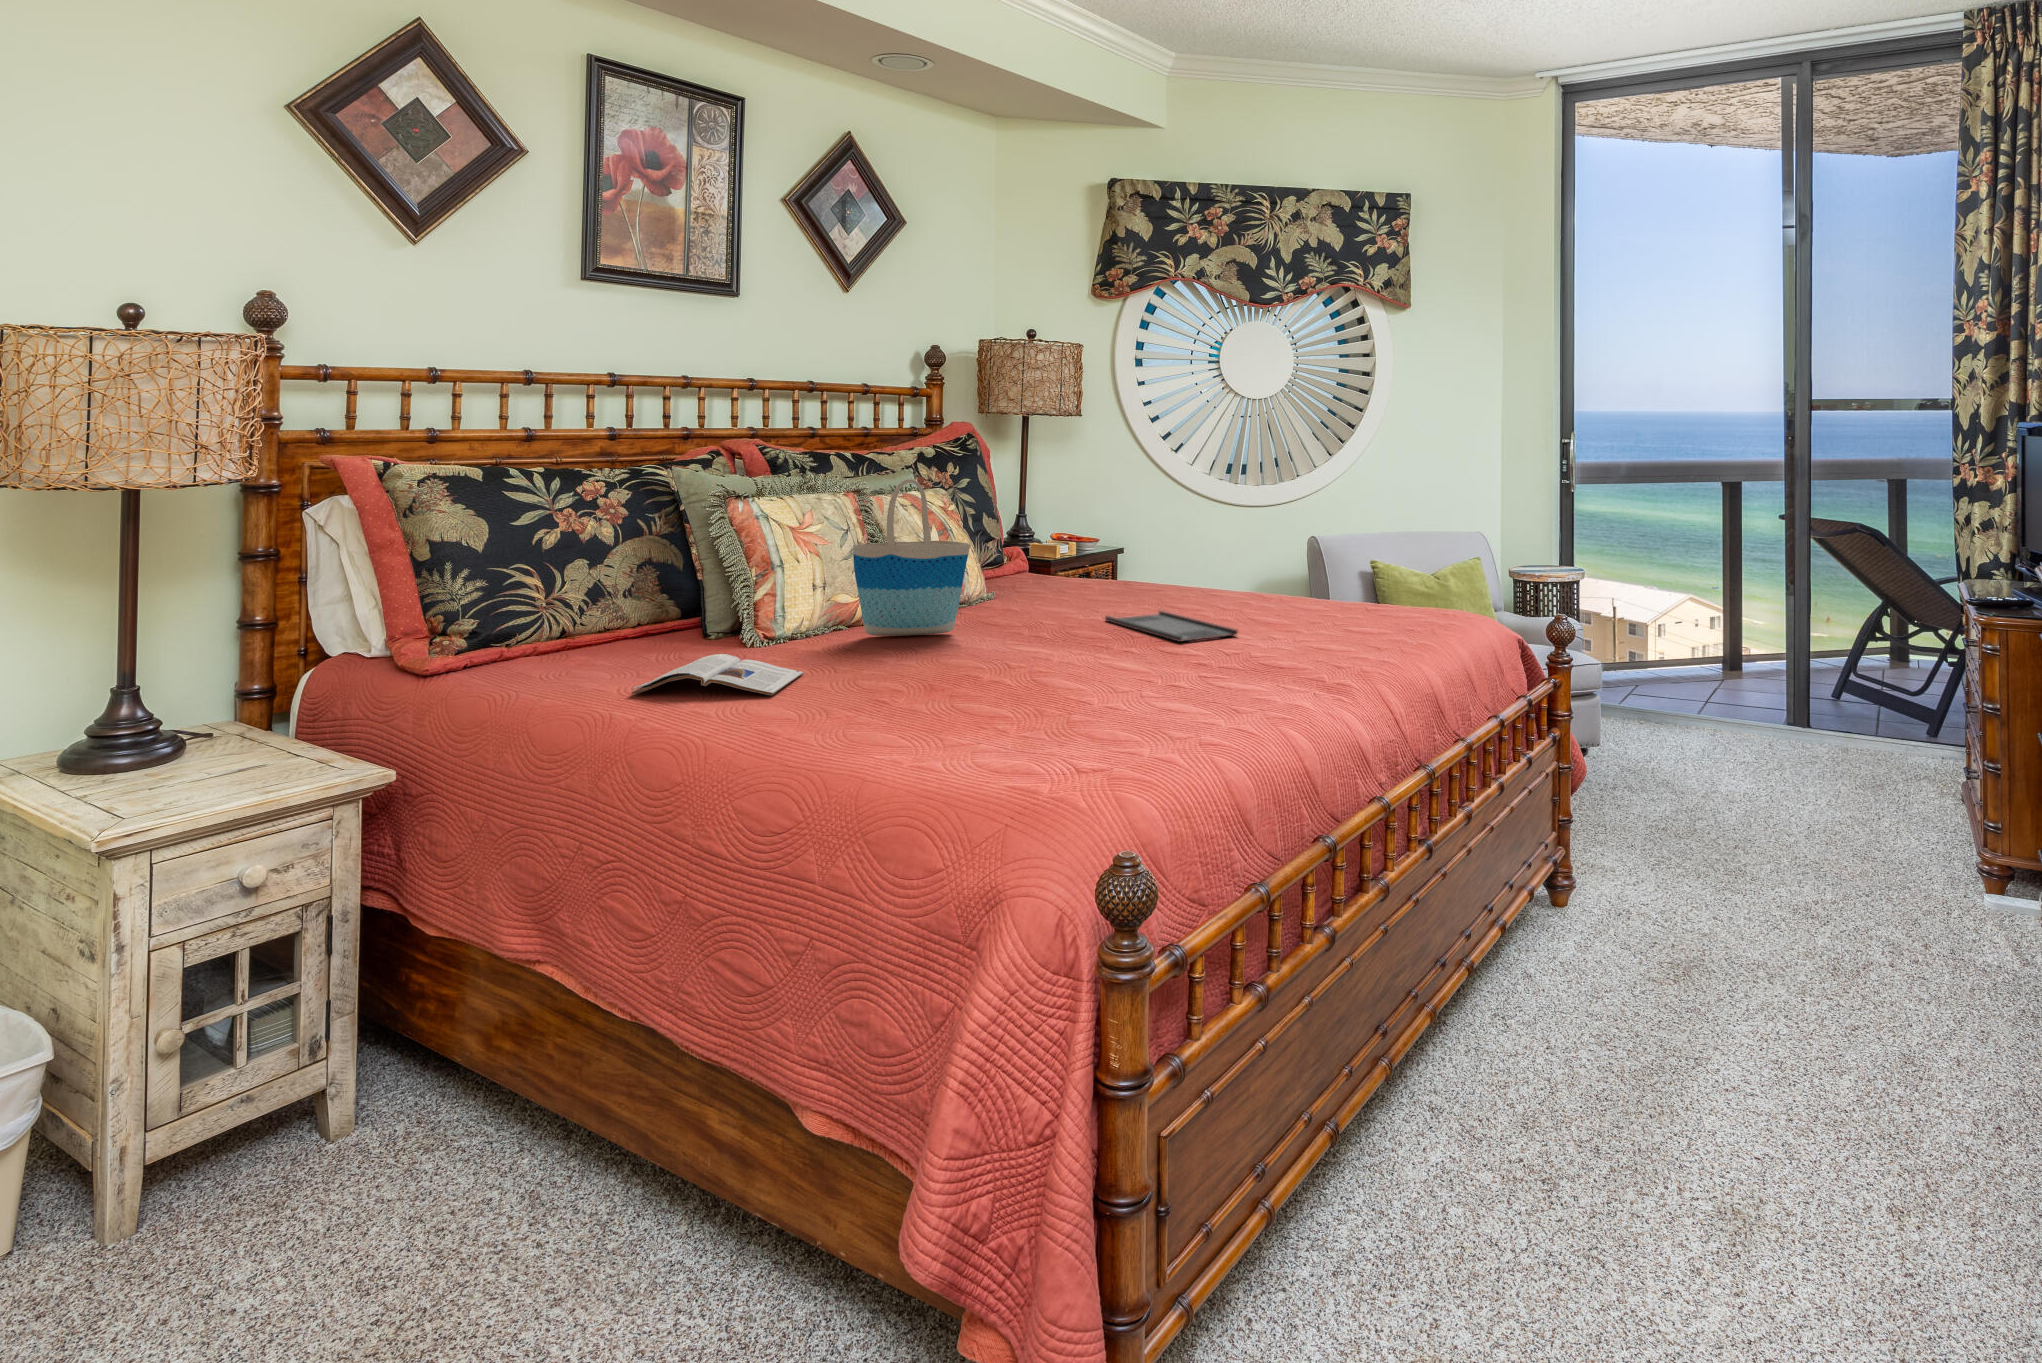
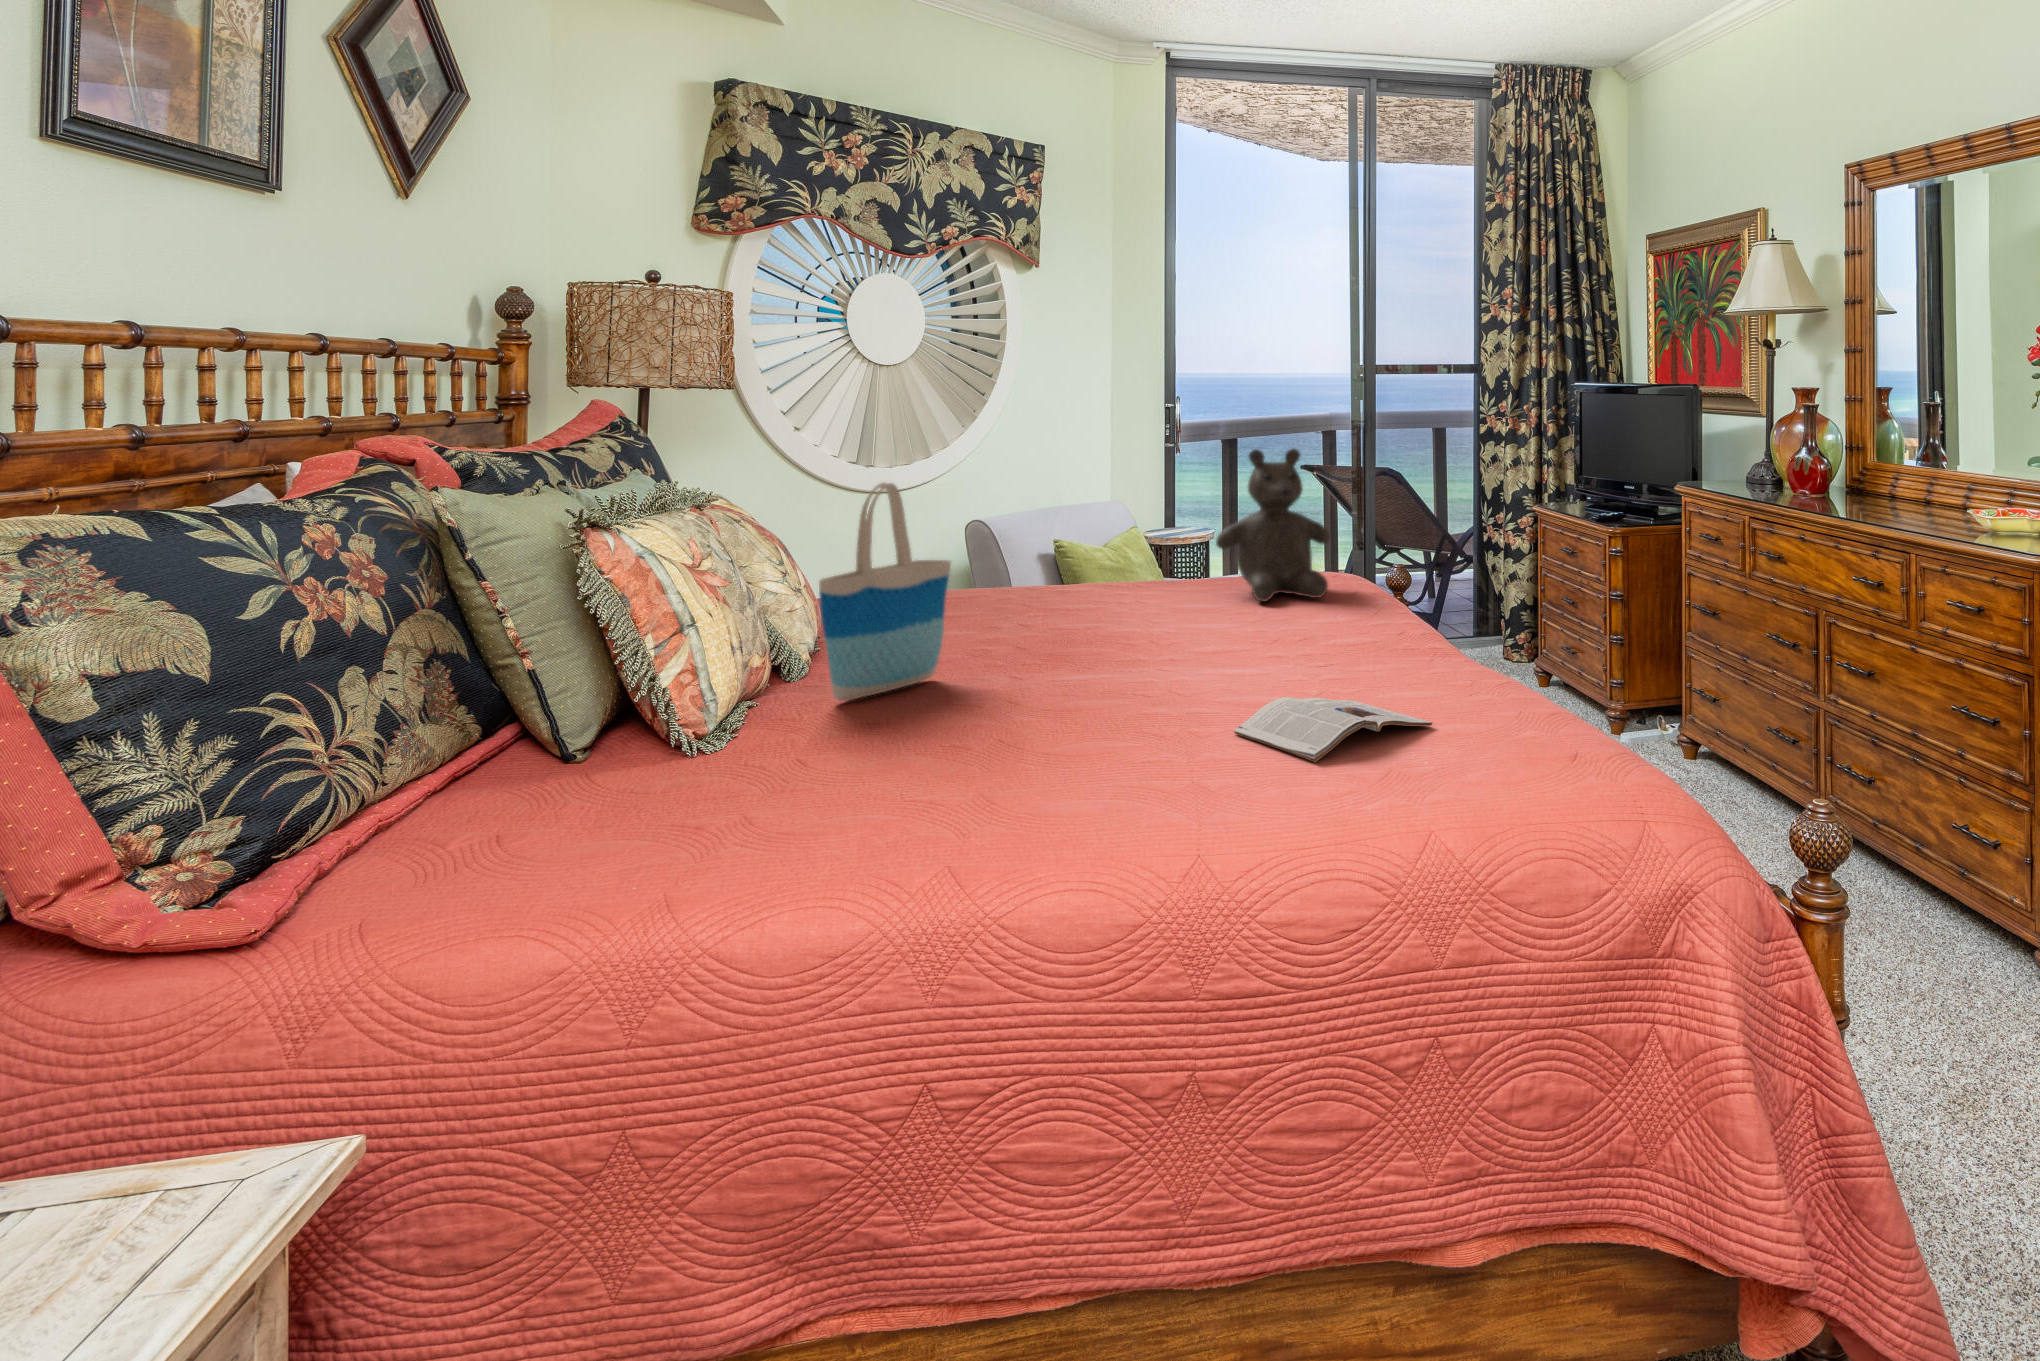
teddy bear: none [1309,477,1425,629] -> present [1216,449,1330,602]
tray: present [1105,610,1238,642] -> none [1050,612,1227,641]
magazine: present [631,654,803,695] -> present [1234,697,1432,762]

